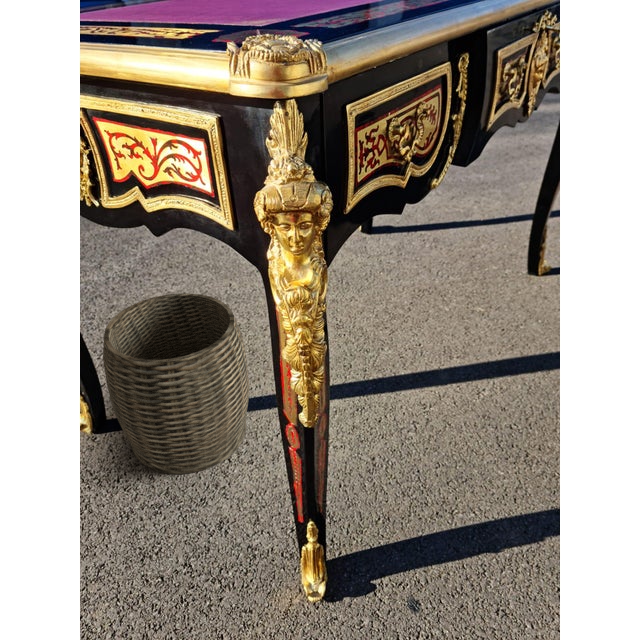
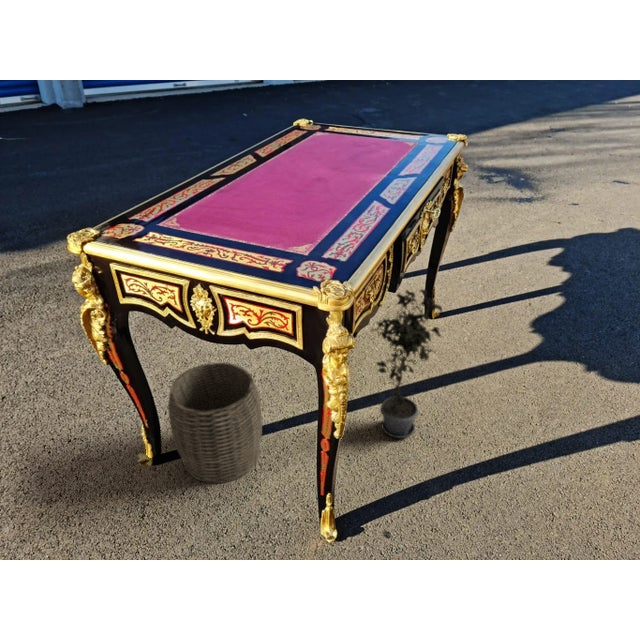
potted plant: none [423,195,557,443] -> present [372,290,442,438]

